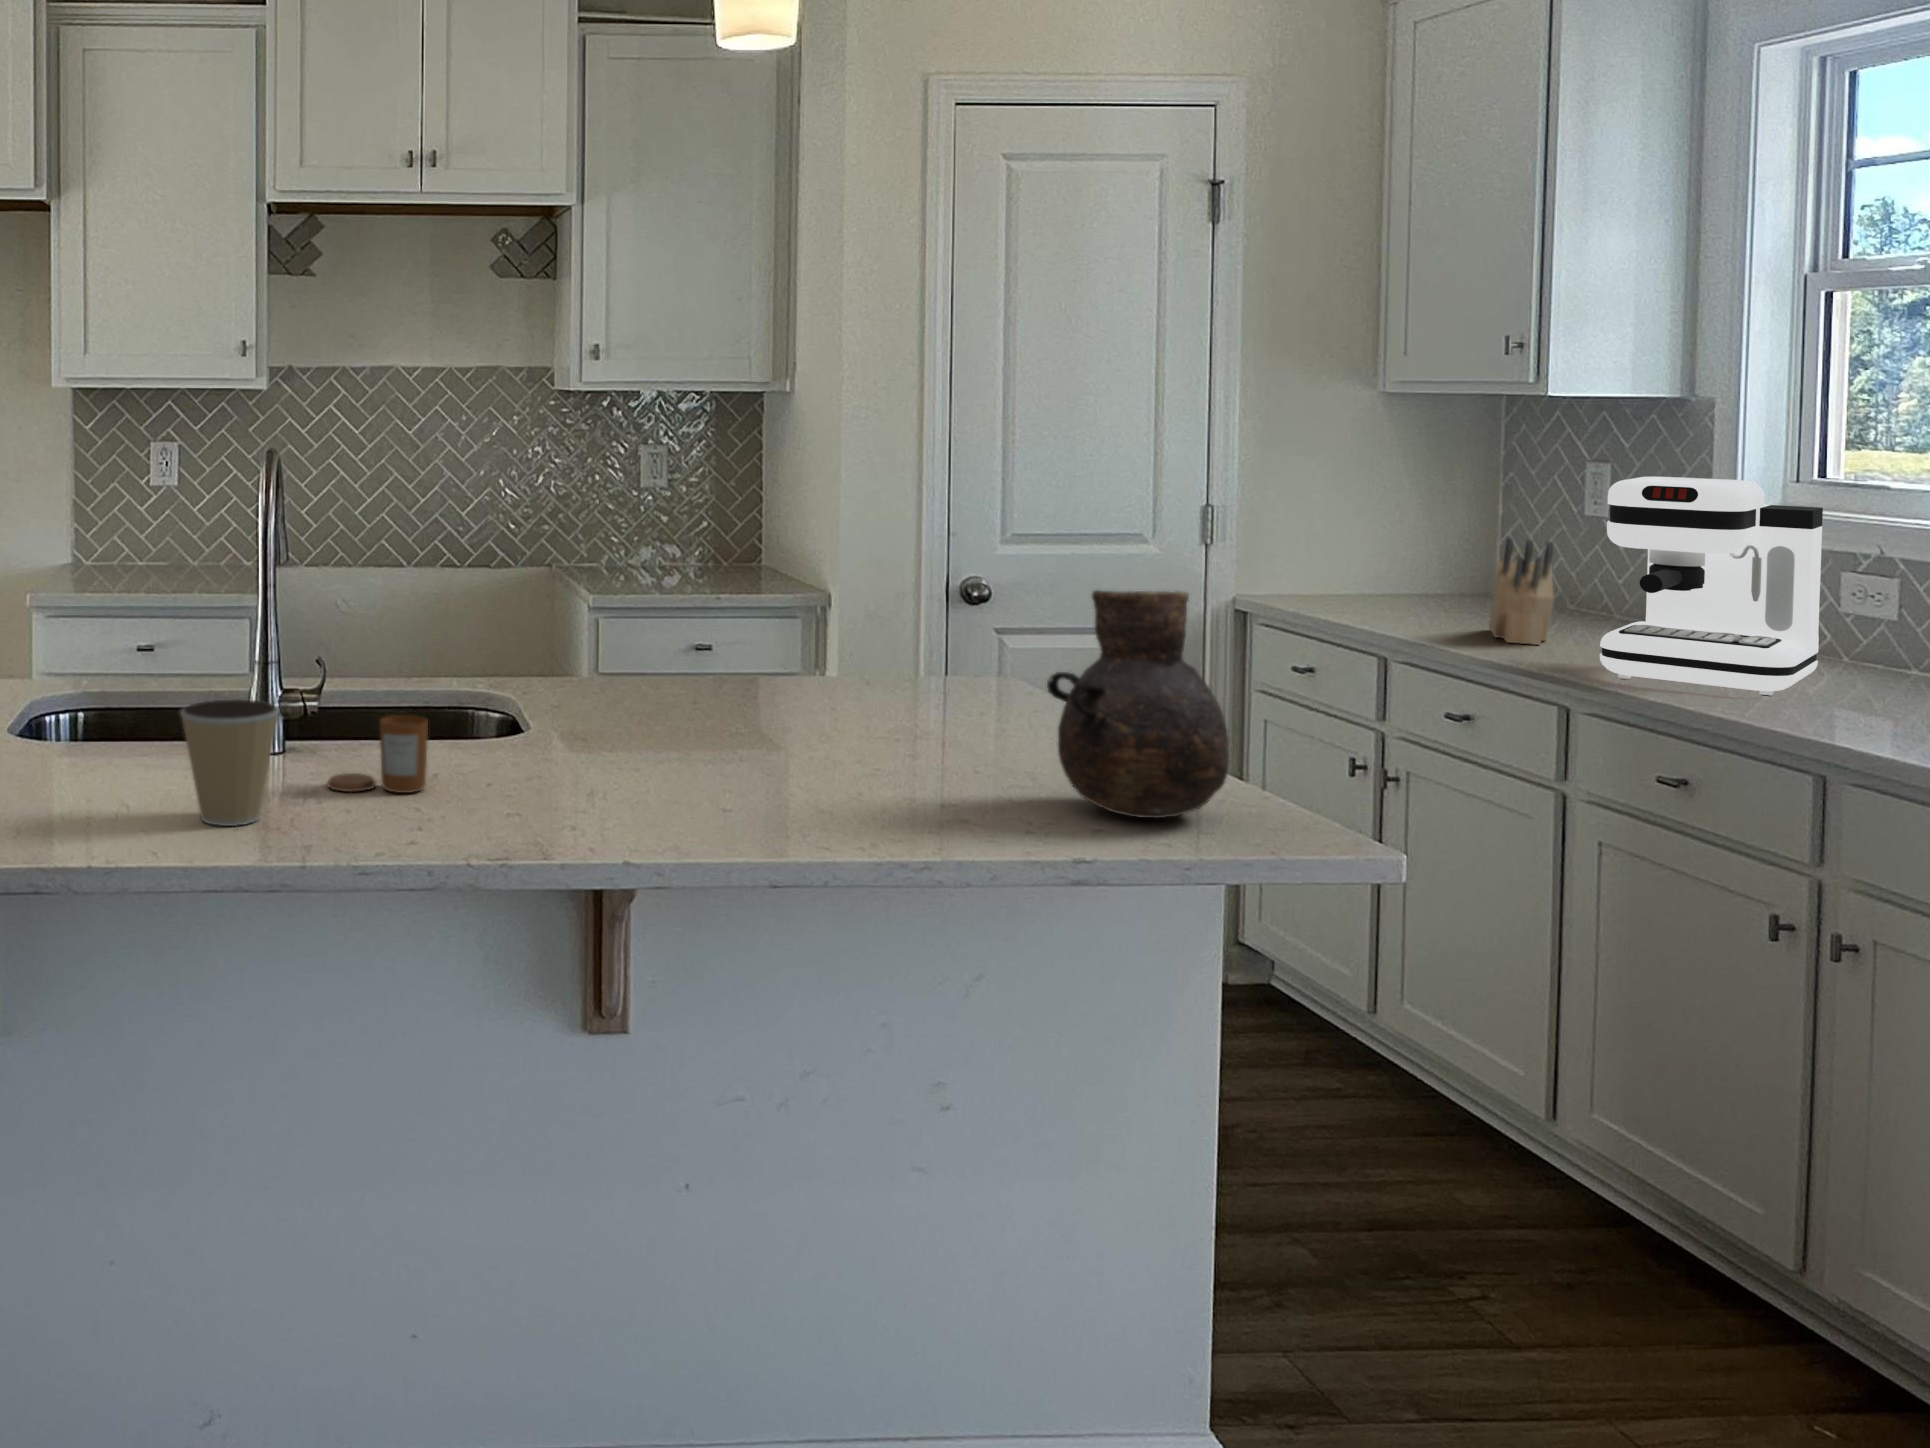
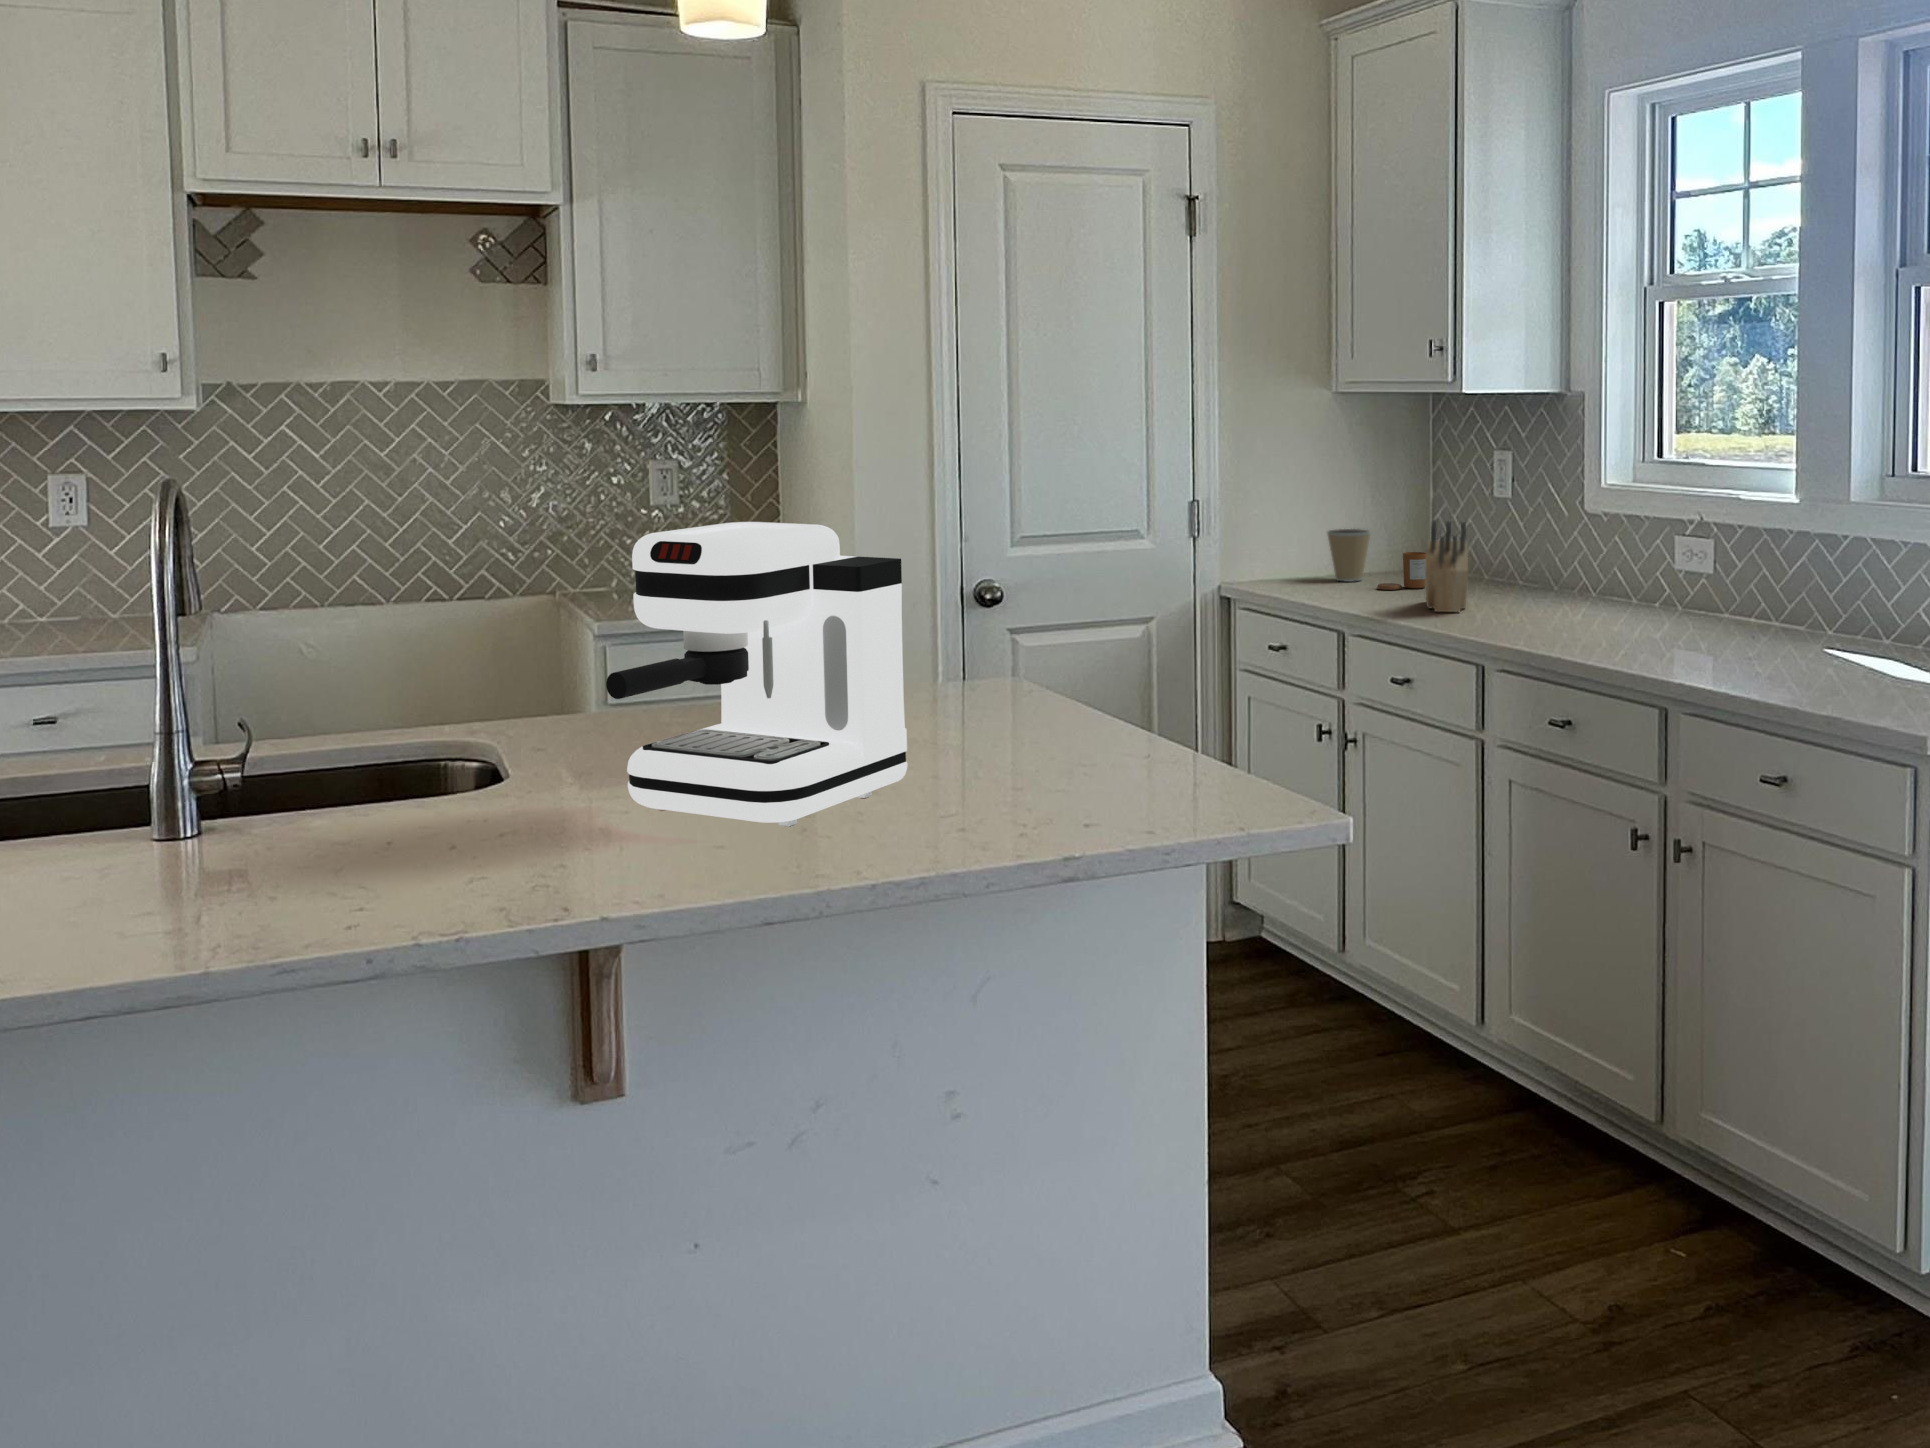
coffee maker: present [1600,477,1823,696] -> present [606,522,907,827]
vase: present [1047,590,1229,818] -> none [996,591,1149,801]
coffee cup: present [180,699,280,826] -> present [1327,529,1370,582]
candle: present [328,715,428,793] -> present [1377,552,1427,590]

